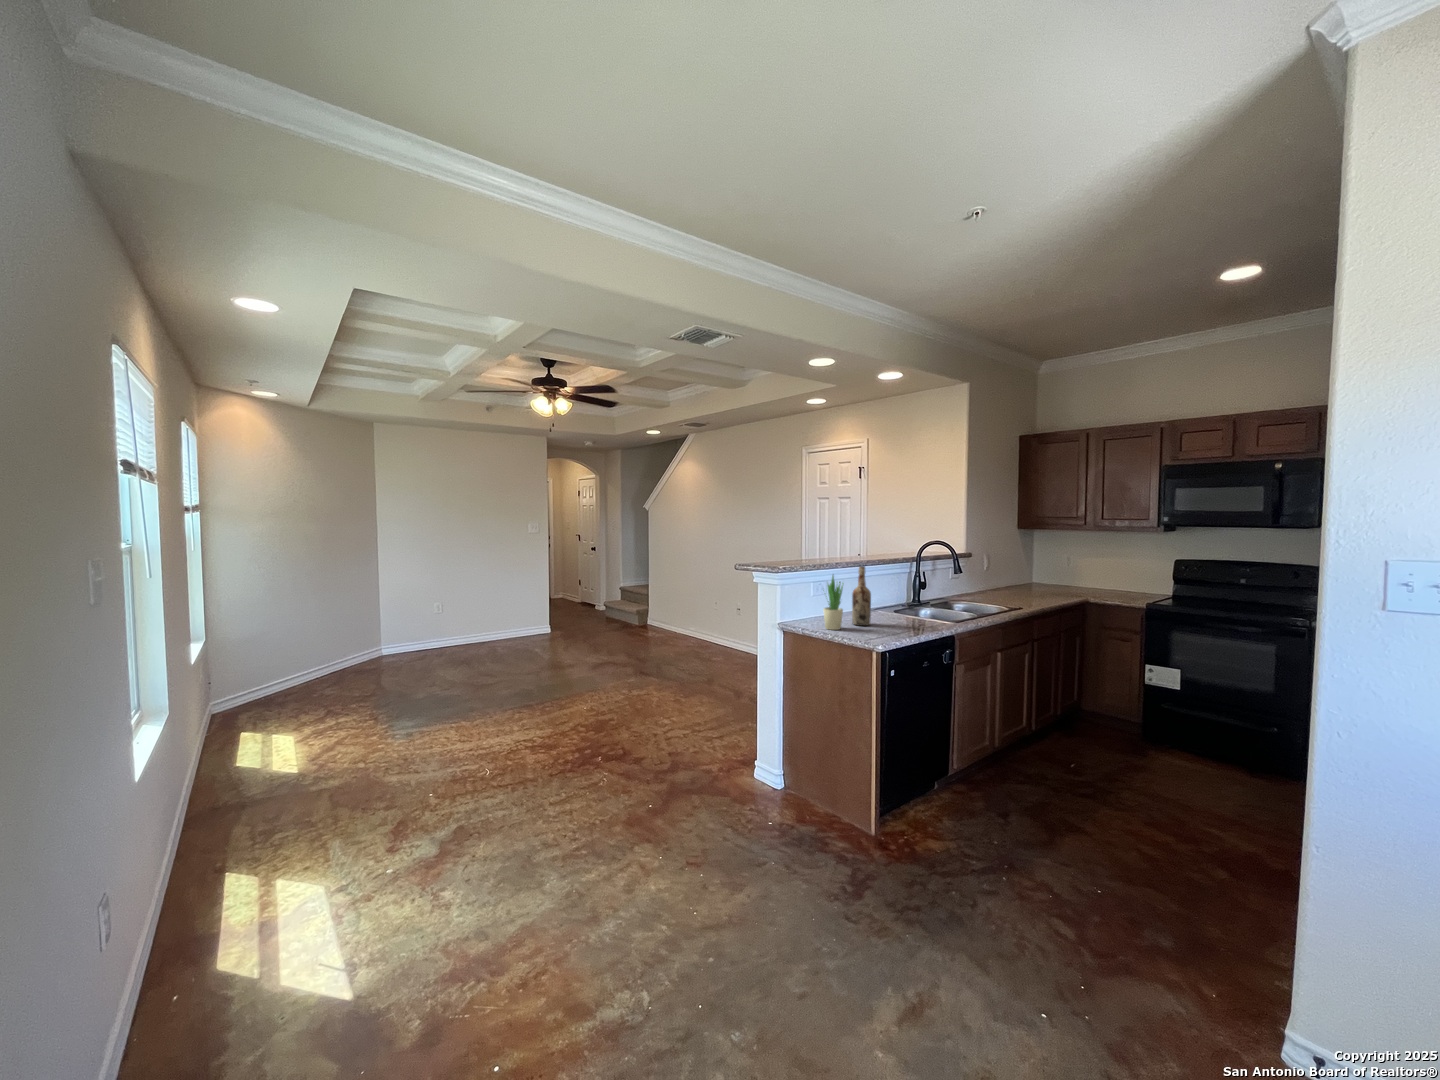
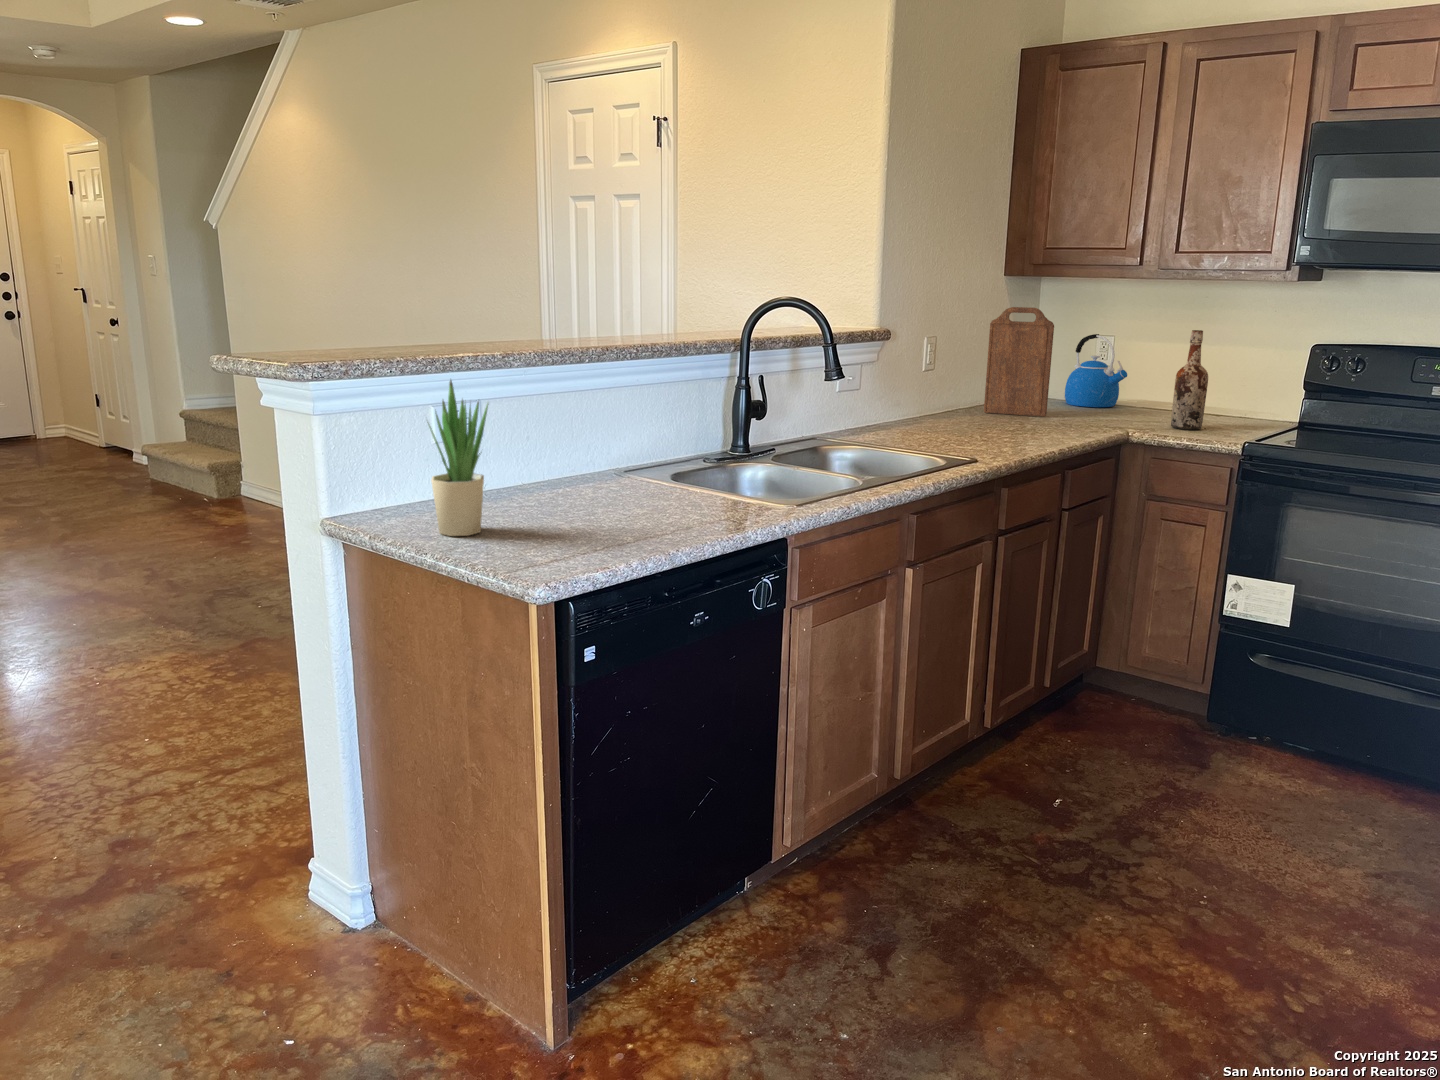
cutting board: none [1015,543,1047,591] -> present [984,307,1054,416]
kettle: none [1052,555,1083,588] -> present [1065,334,1127,407]
wine bottle: present [852,566,871,626] -> present [1171,330,1208,430]

